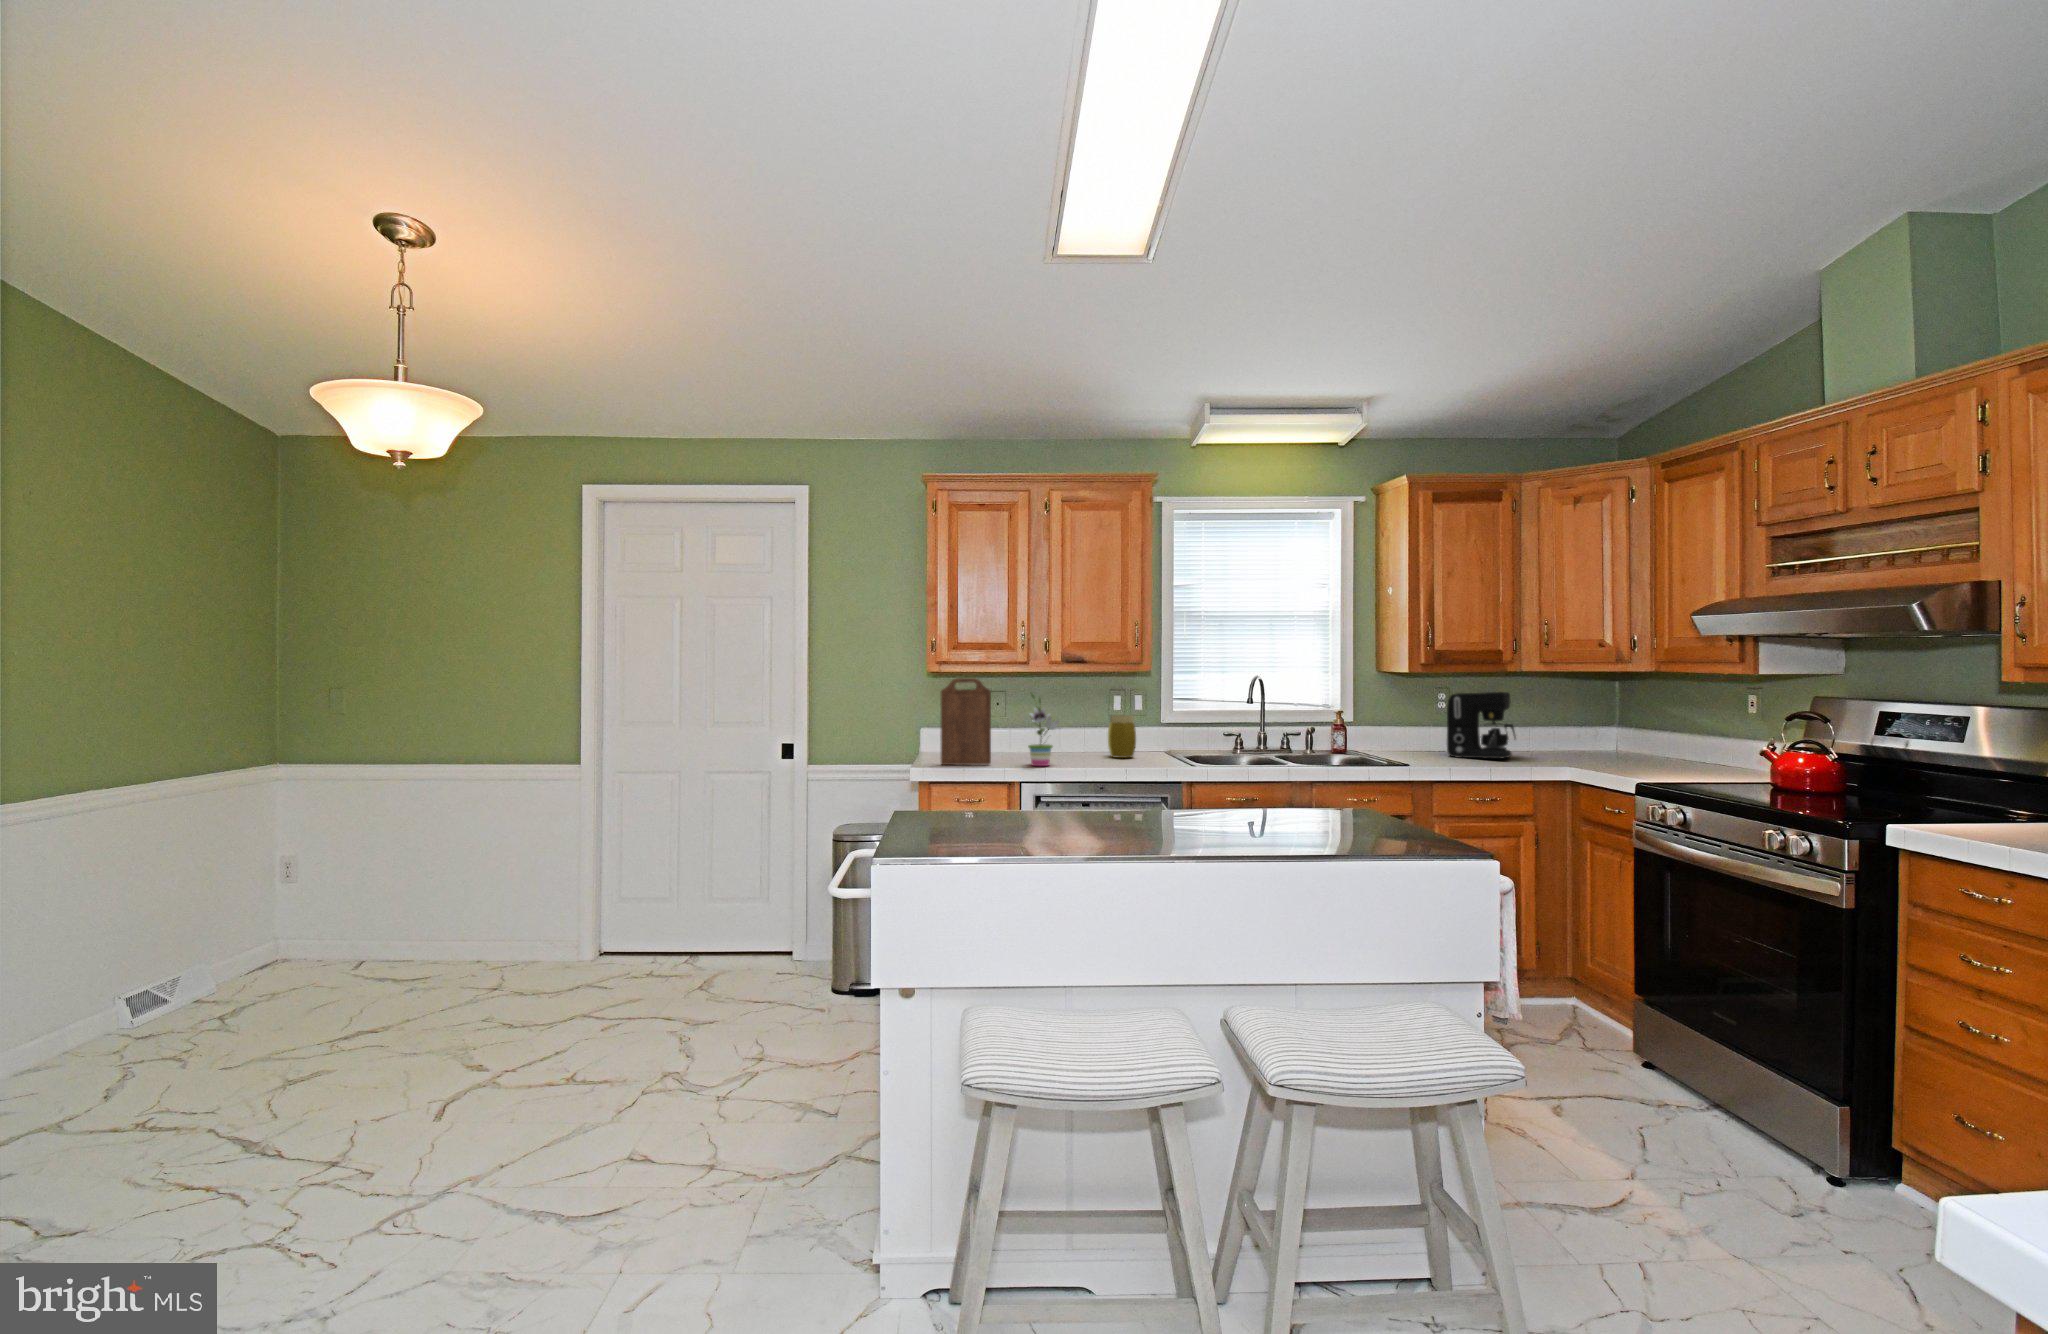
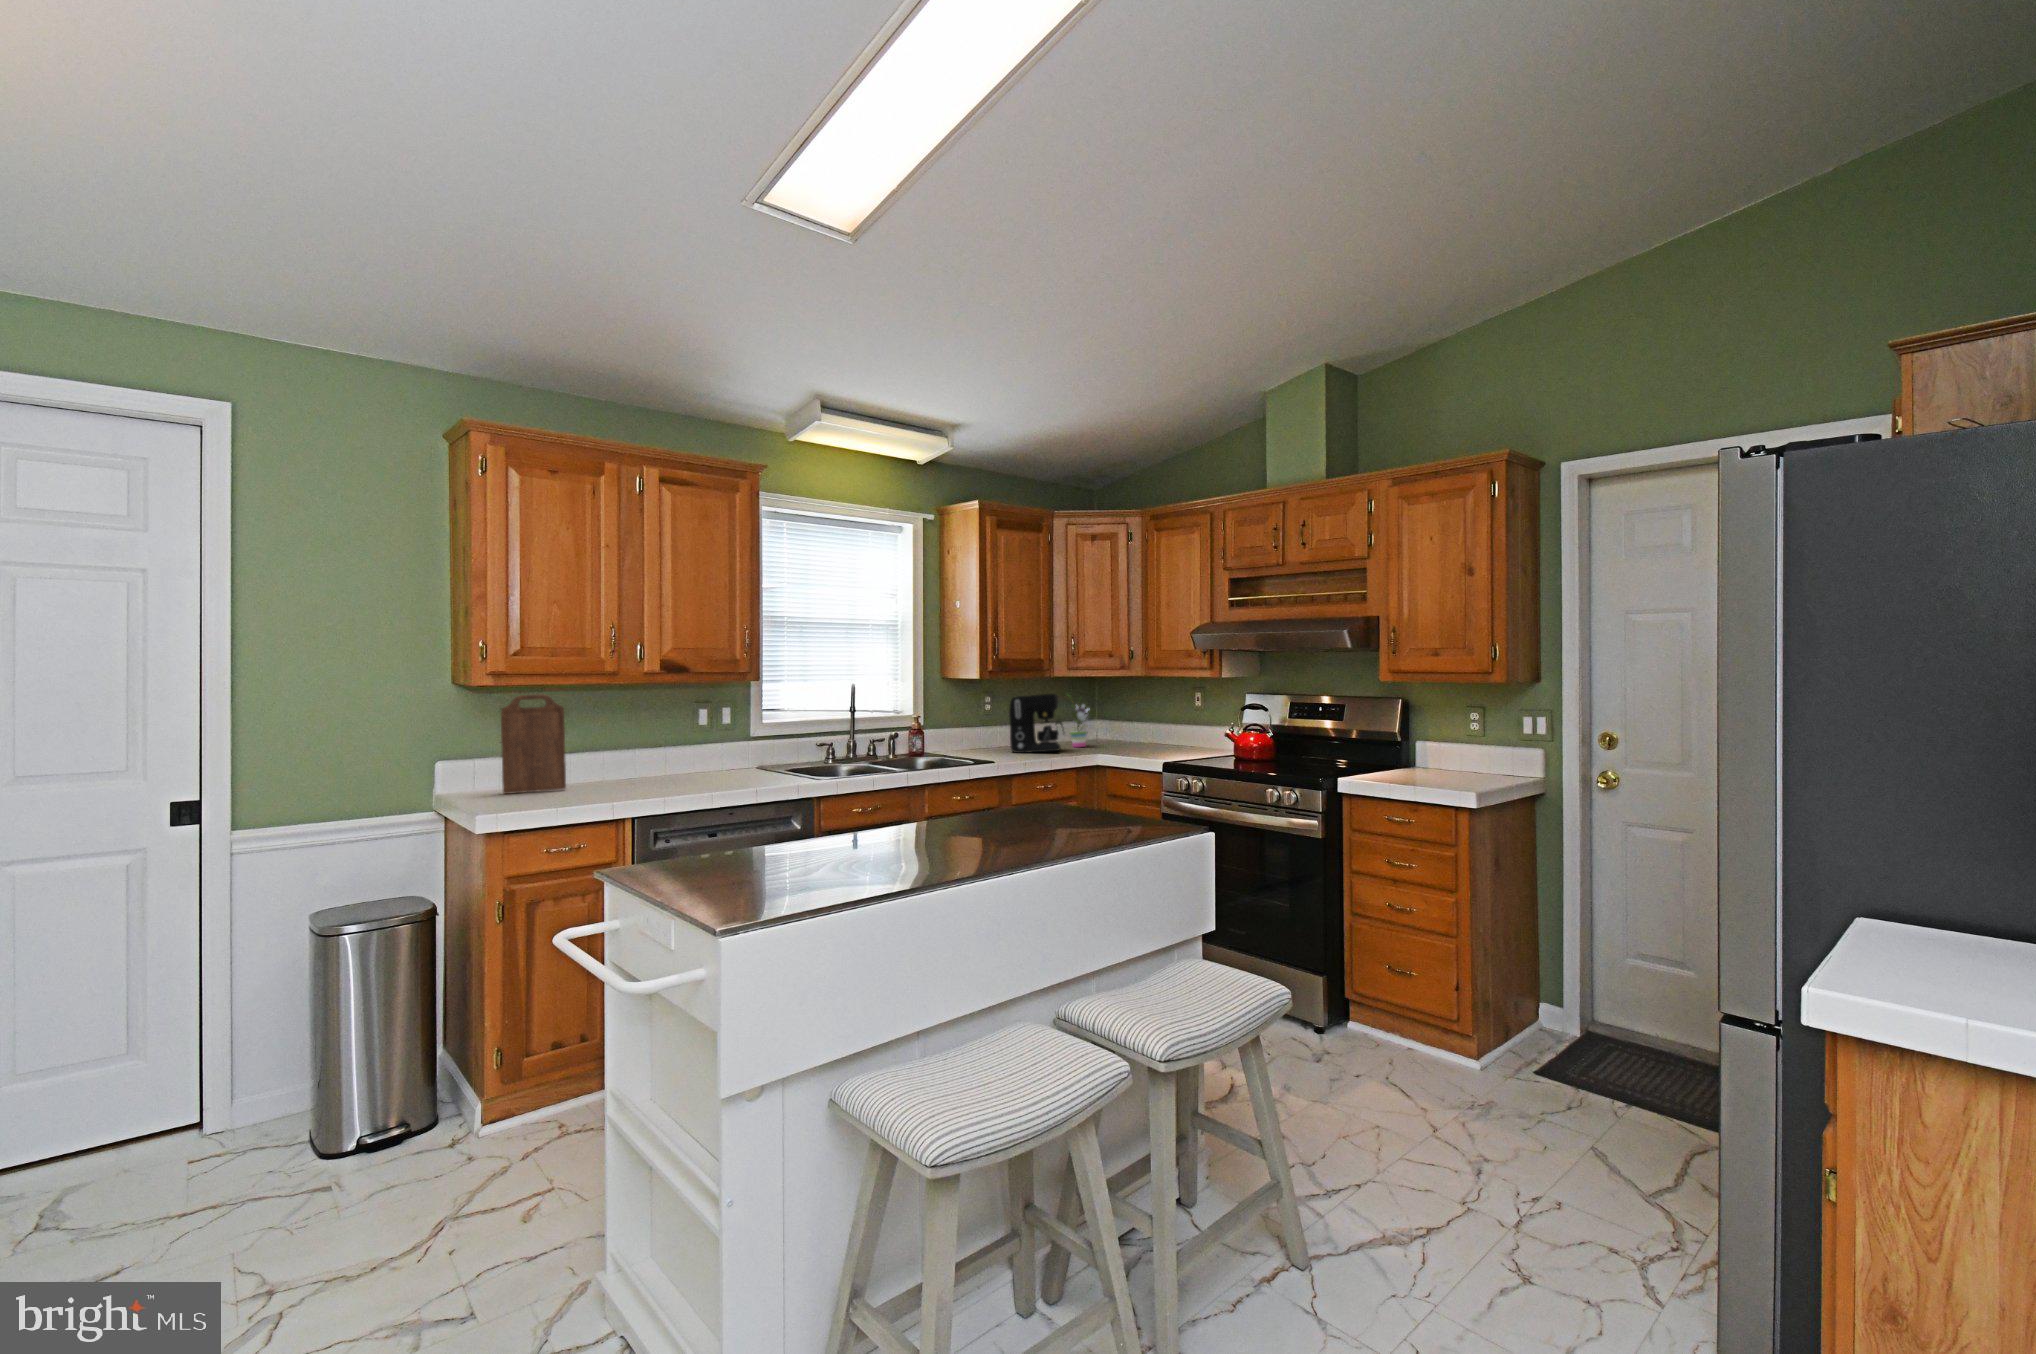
potted plant: present [1028,694,1059,766] -> present [1067,695,1088,747]
jar: present [1108,715,1136,758] -> none [697,729,728,773]

